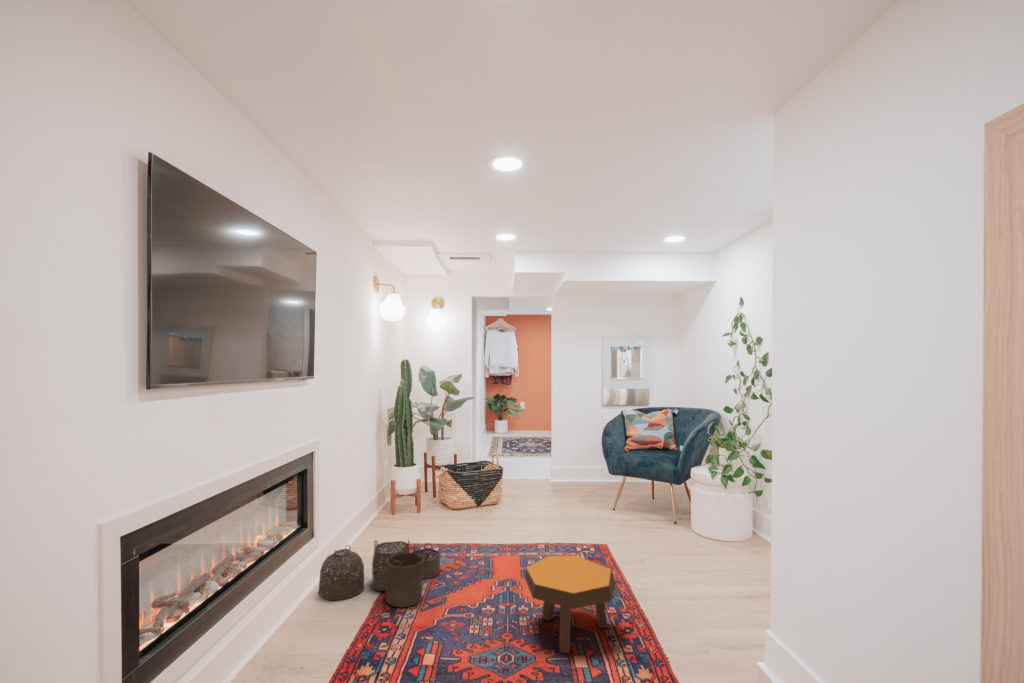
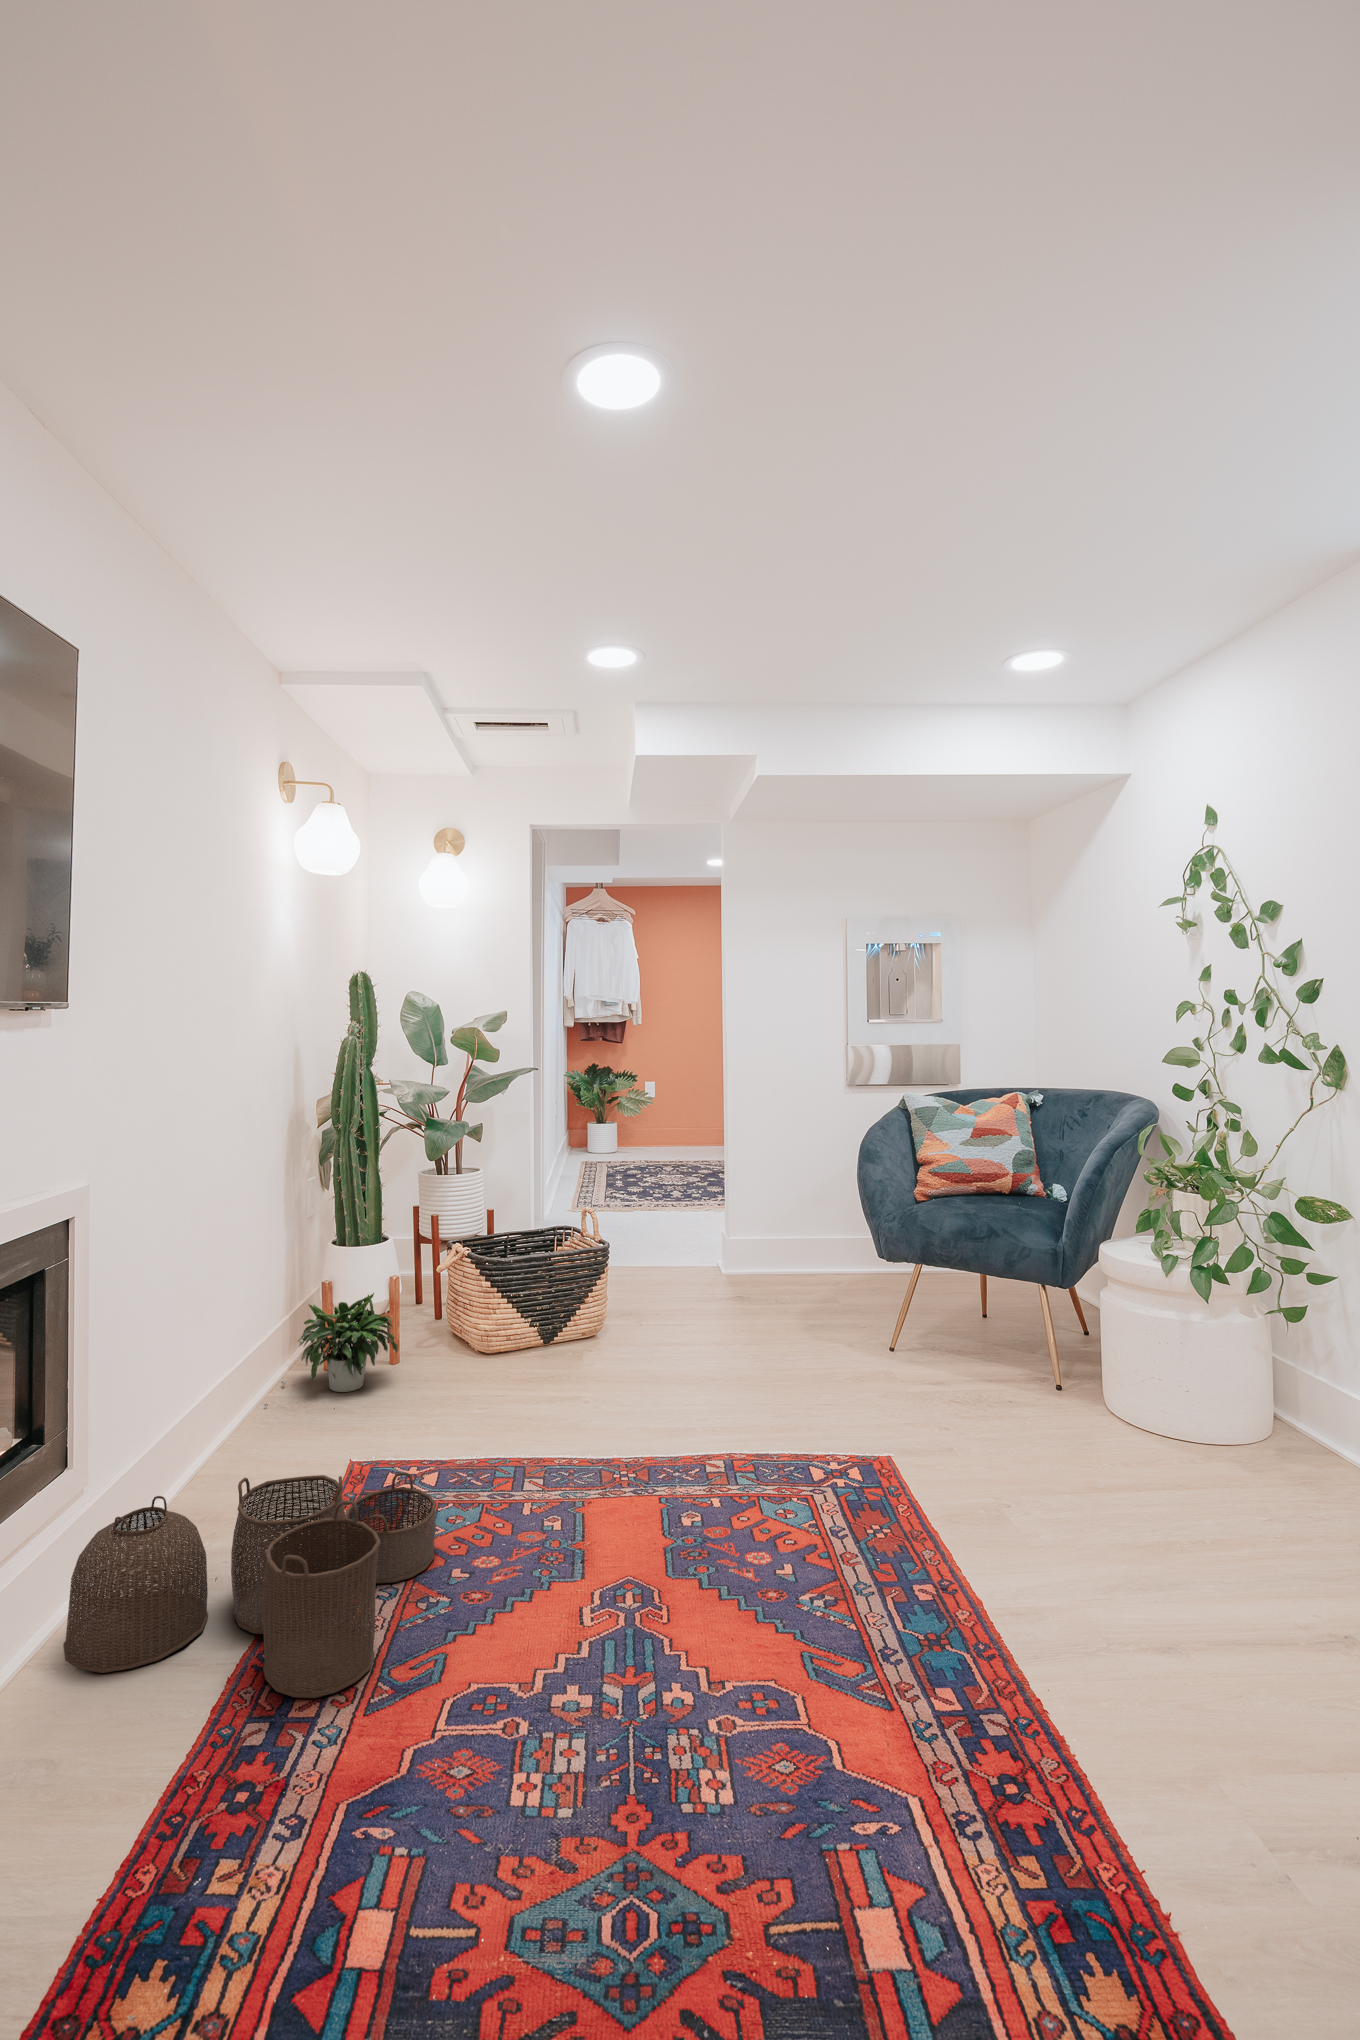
potted plant: none [371,484,421,526] -> present [264,1293,398,1406]
footstool: present [525,556,616,653] -> none [685,1530,972,1897]

